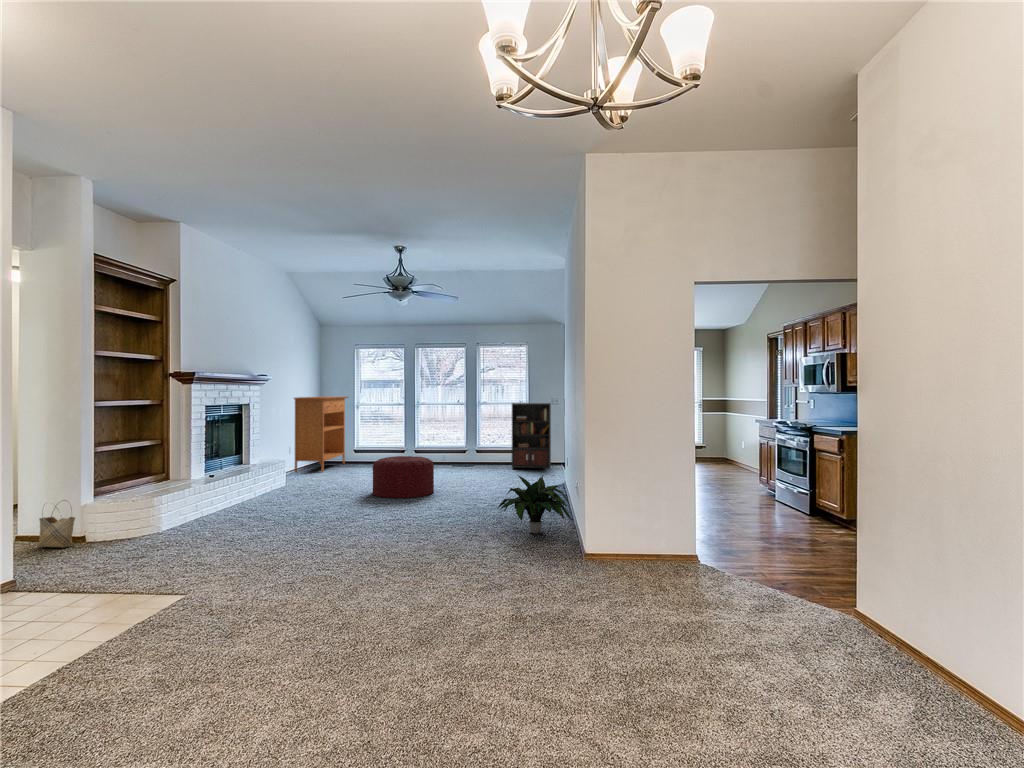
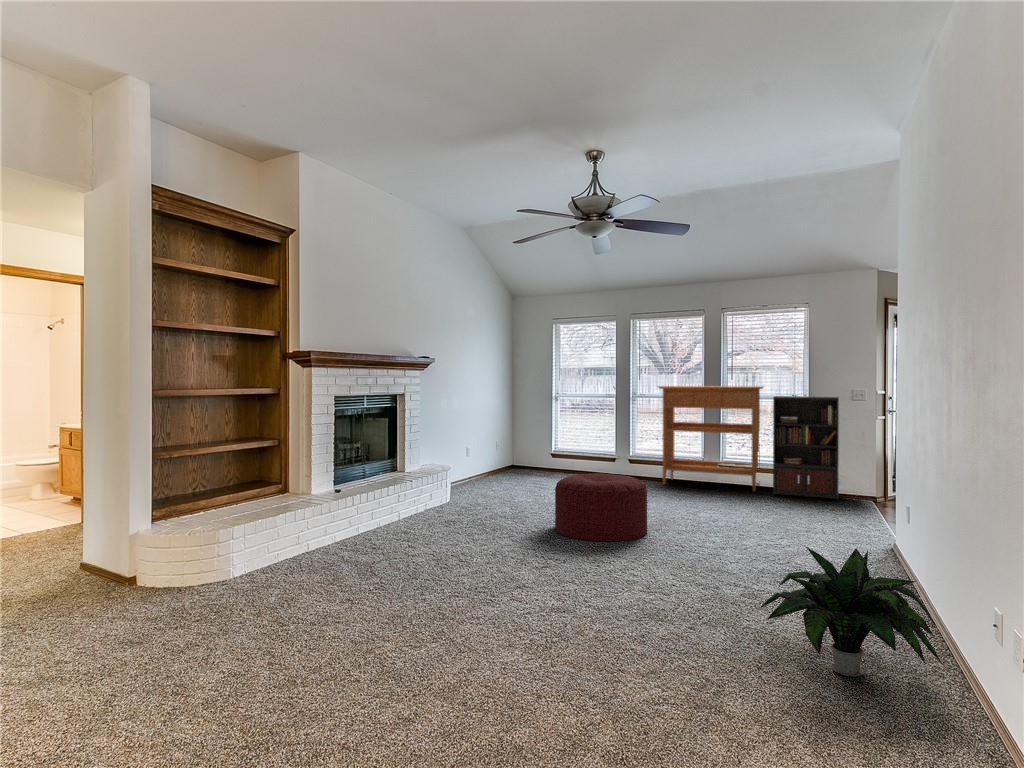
console table: present [294,397,348,472] -> present [658,386,764,491]
woven basket: present [37,506,75,548] -> none [76,525,119,594]

